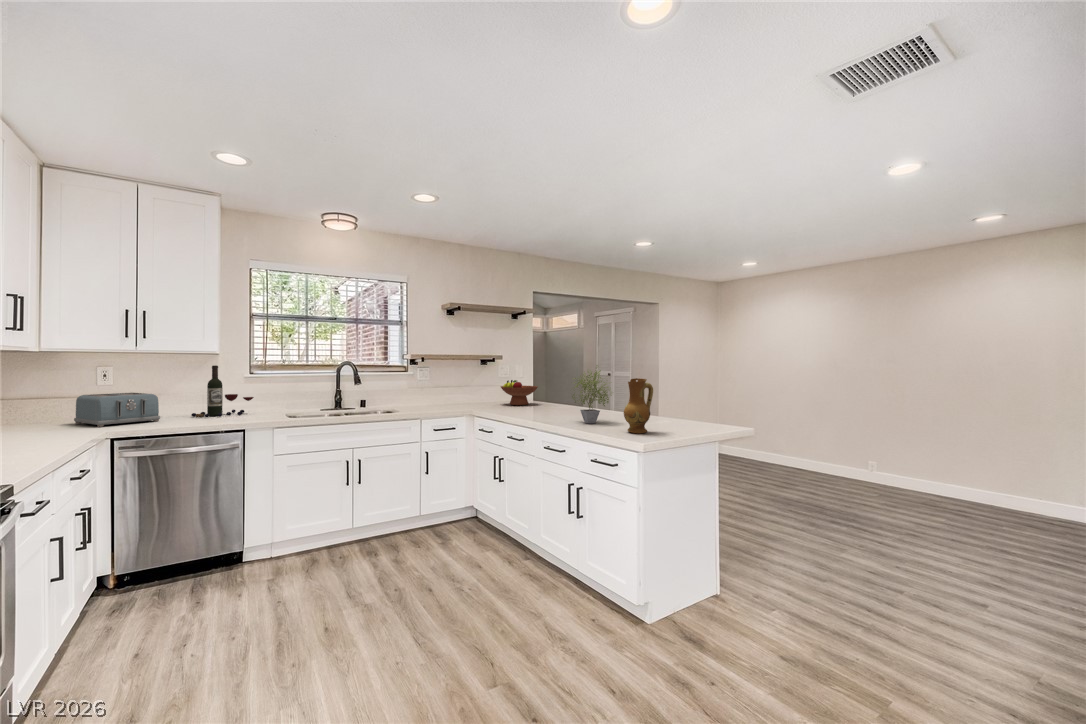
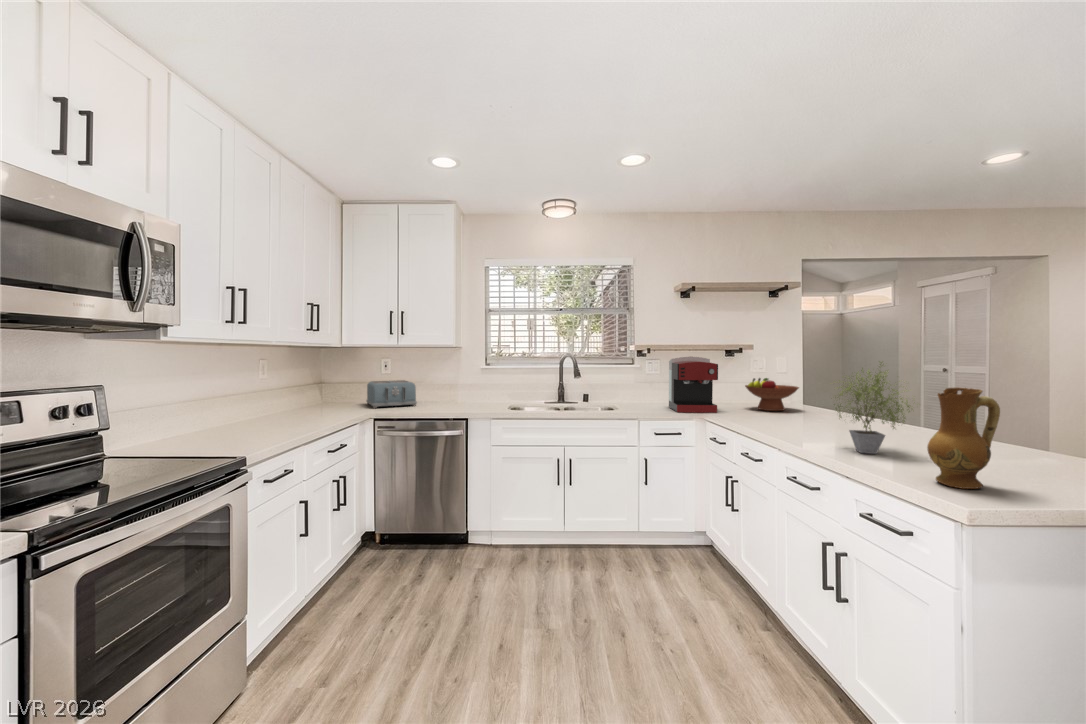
coffee maker: none [442,364,484,410] -> present [669,356,718,413]
wine bottle: present [191,365,254,417] -> none [442,358,490,404]

